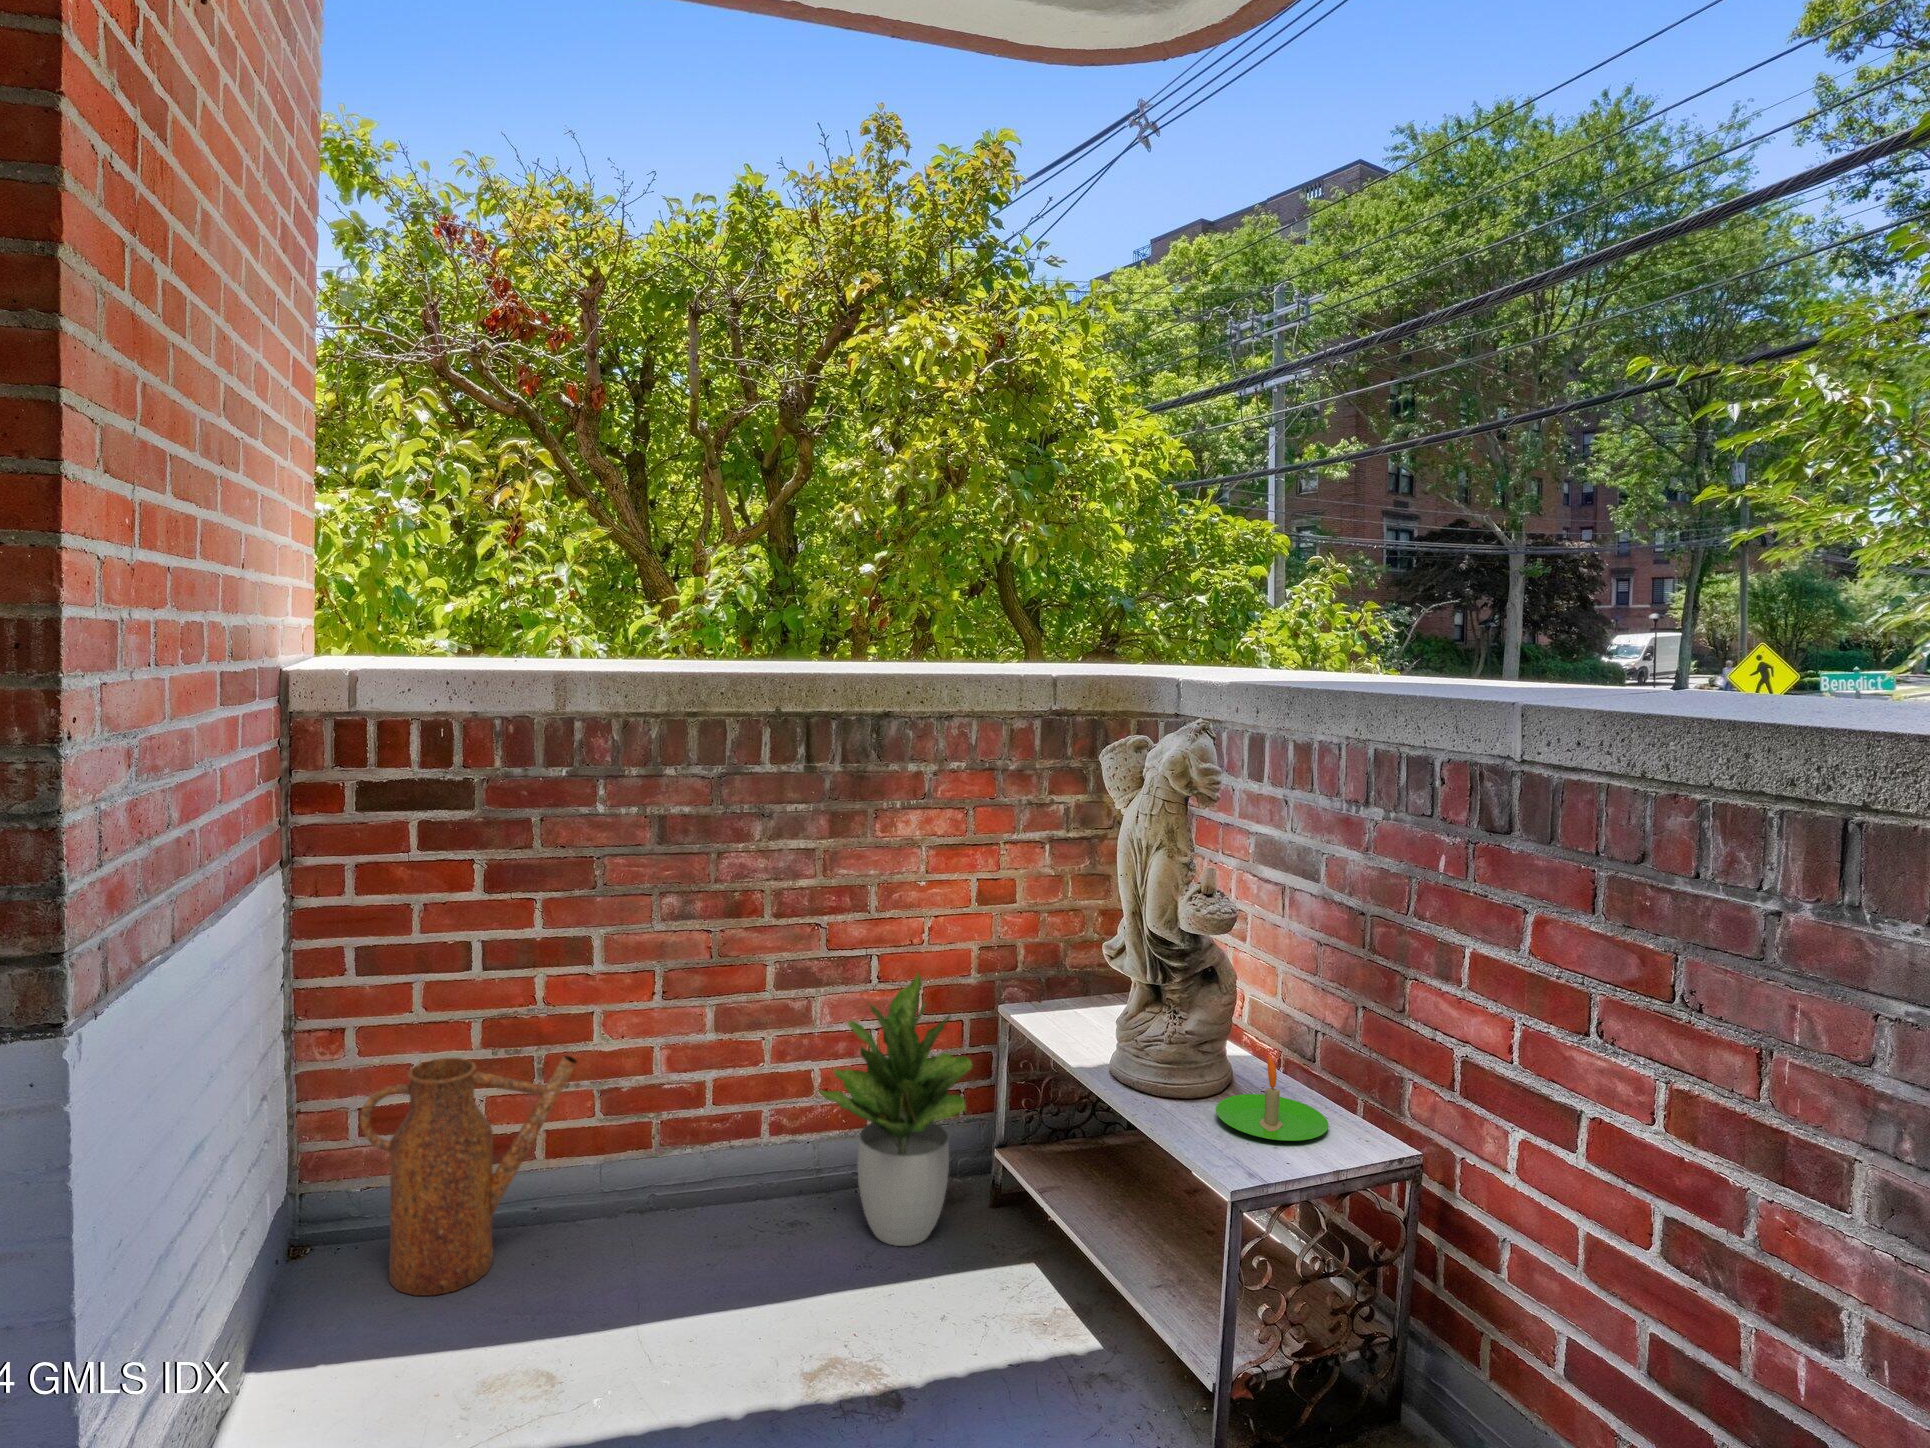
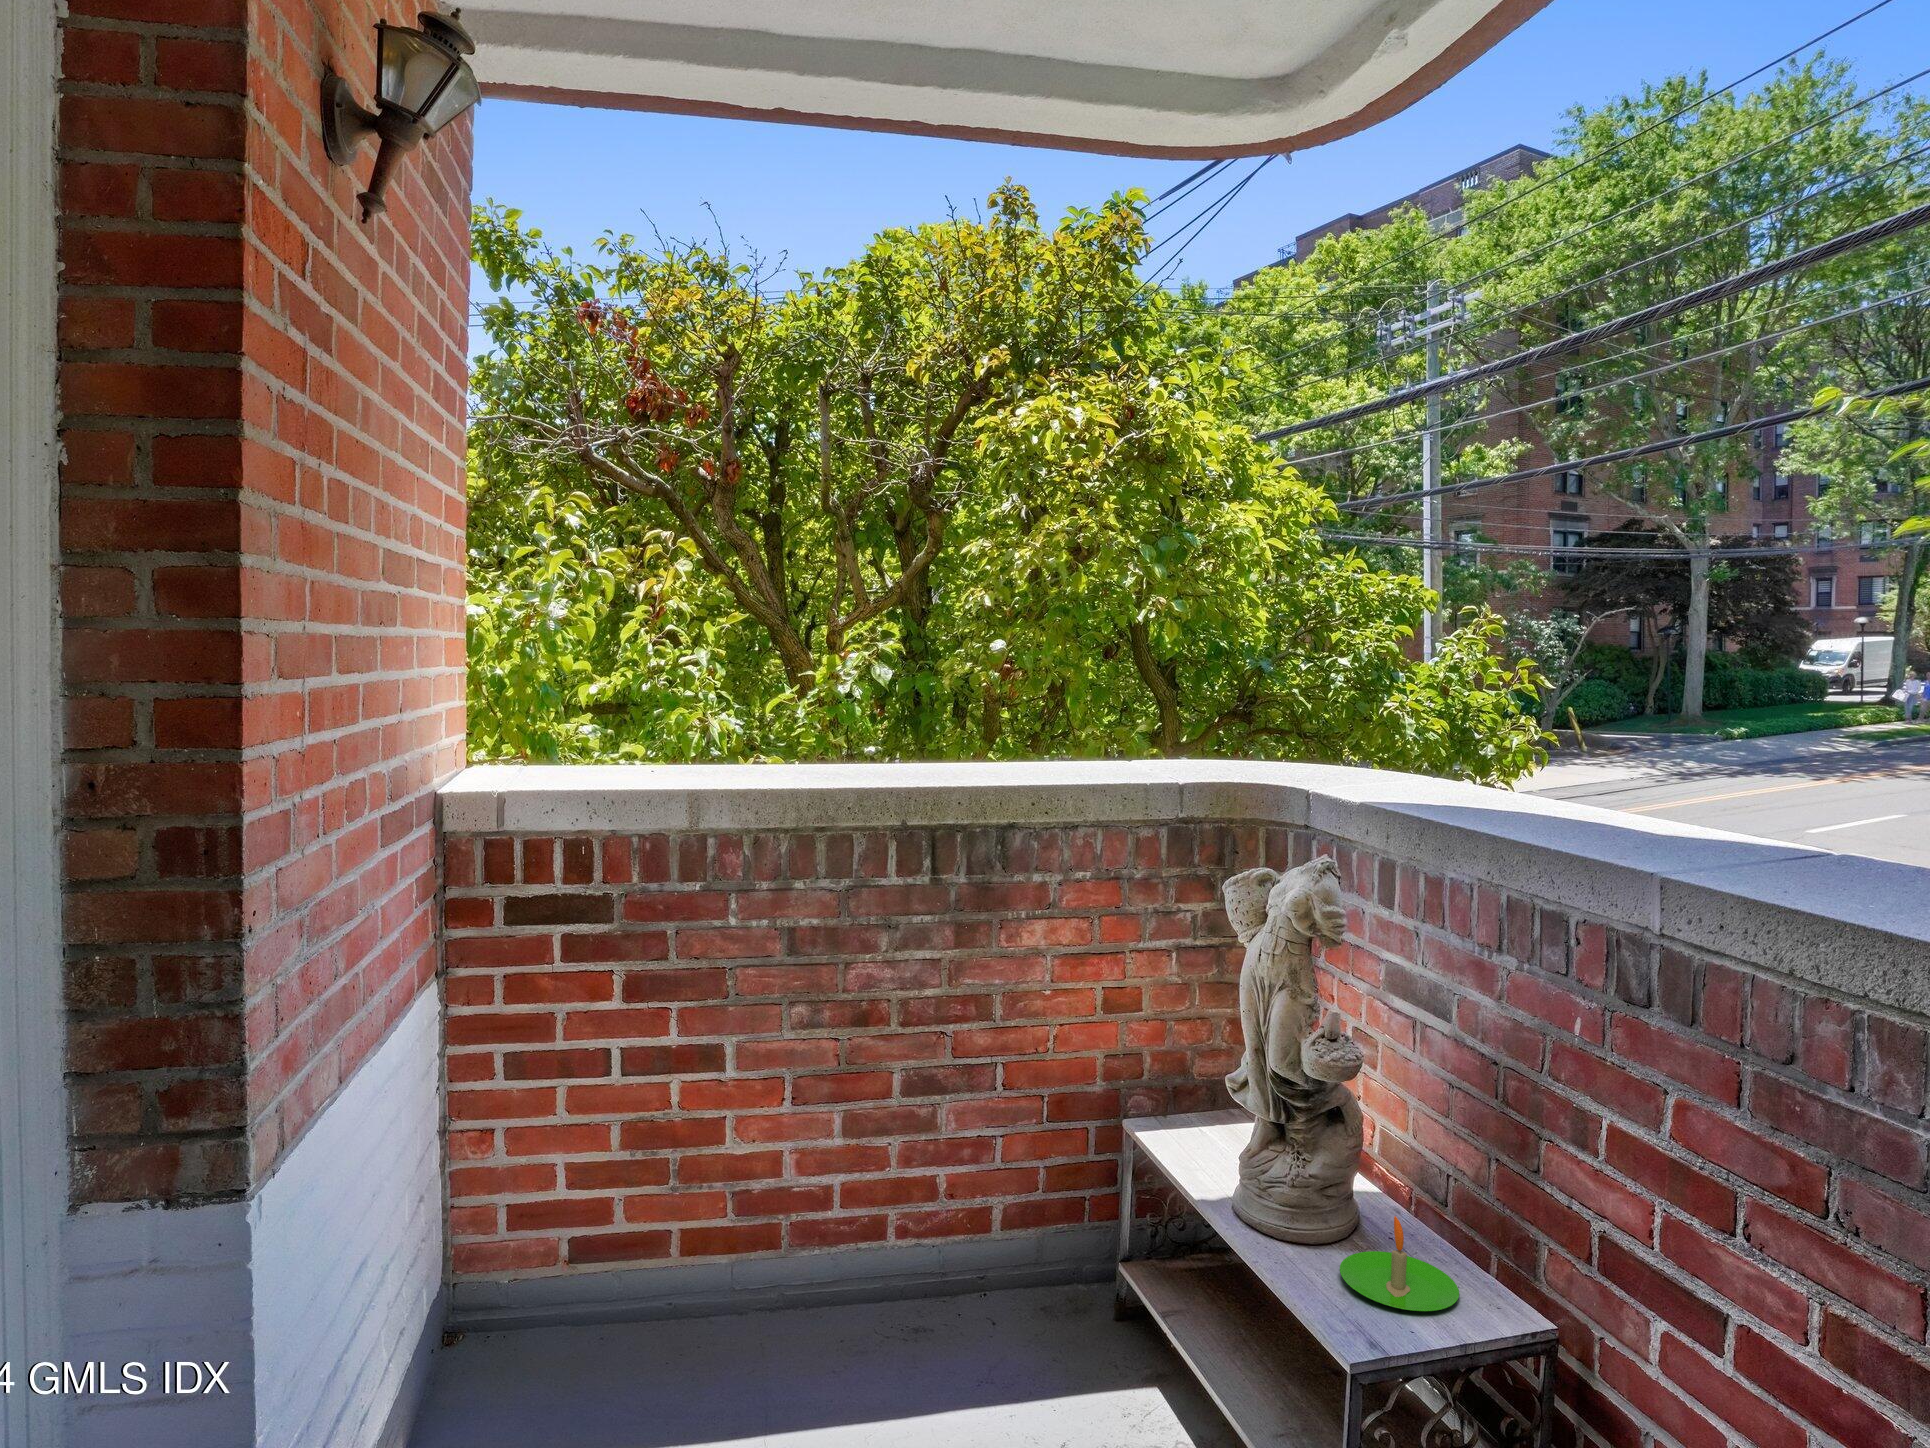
potted plant: present [818,973,972,1246] -> none [934,1092,1093,1372]
watering can: present [360,1056,577,1296] -> none [504,1163,706,1396]

